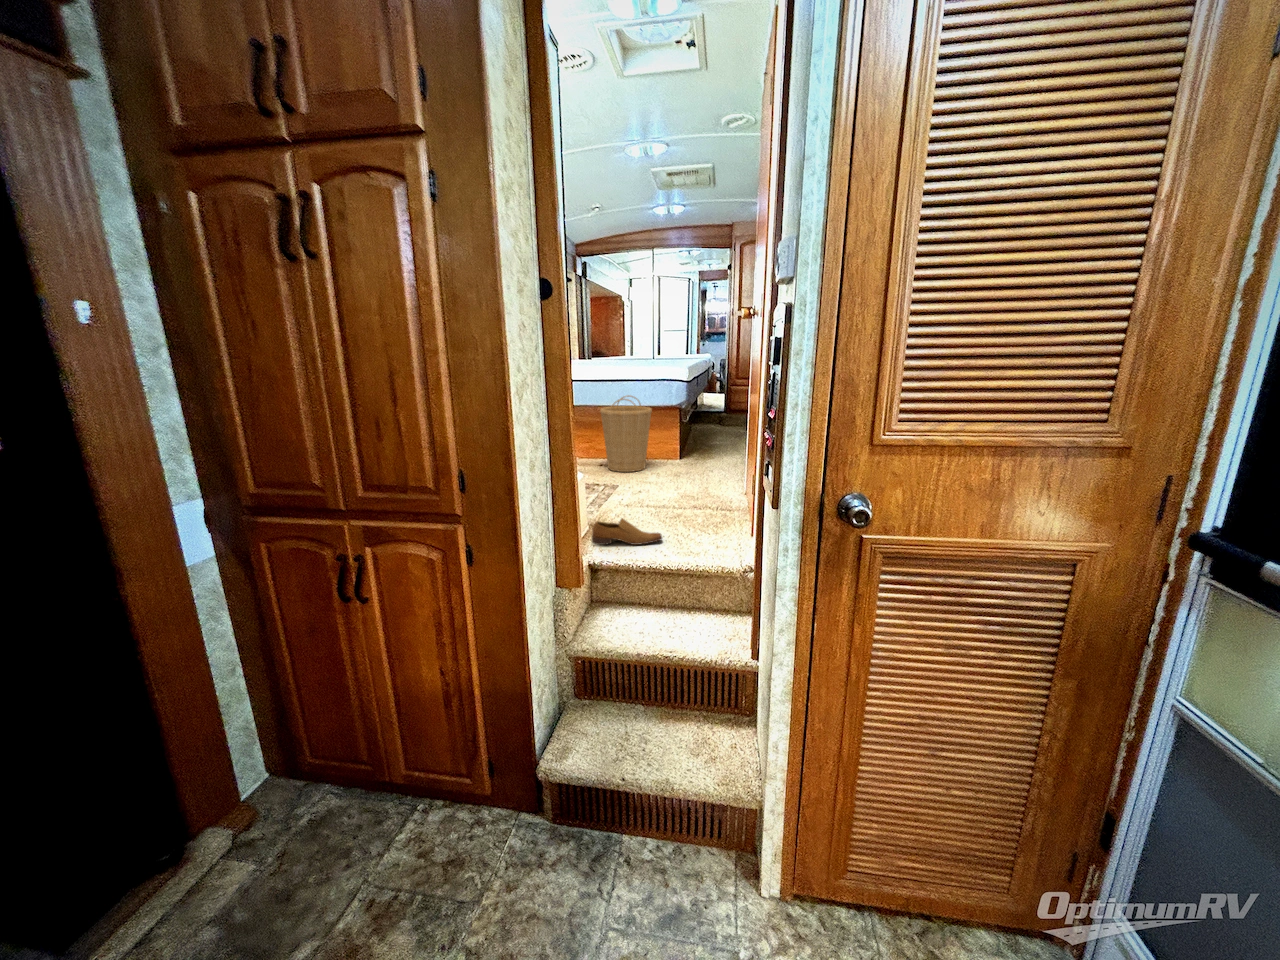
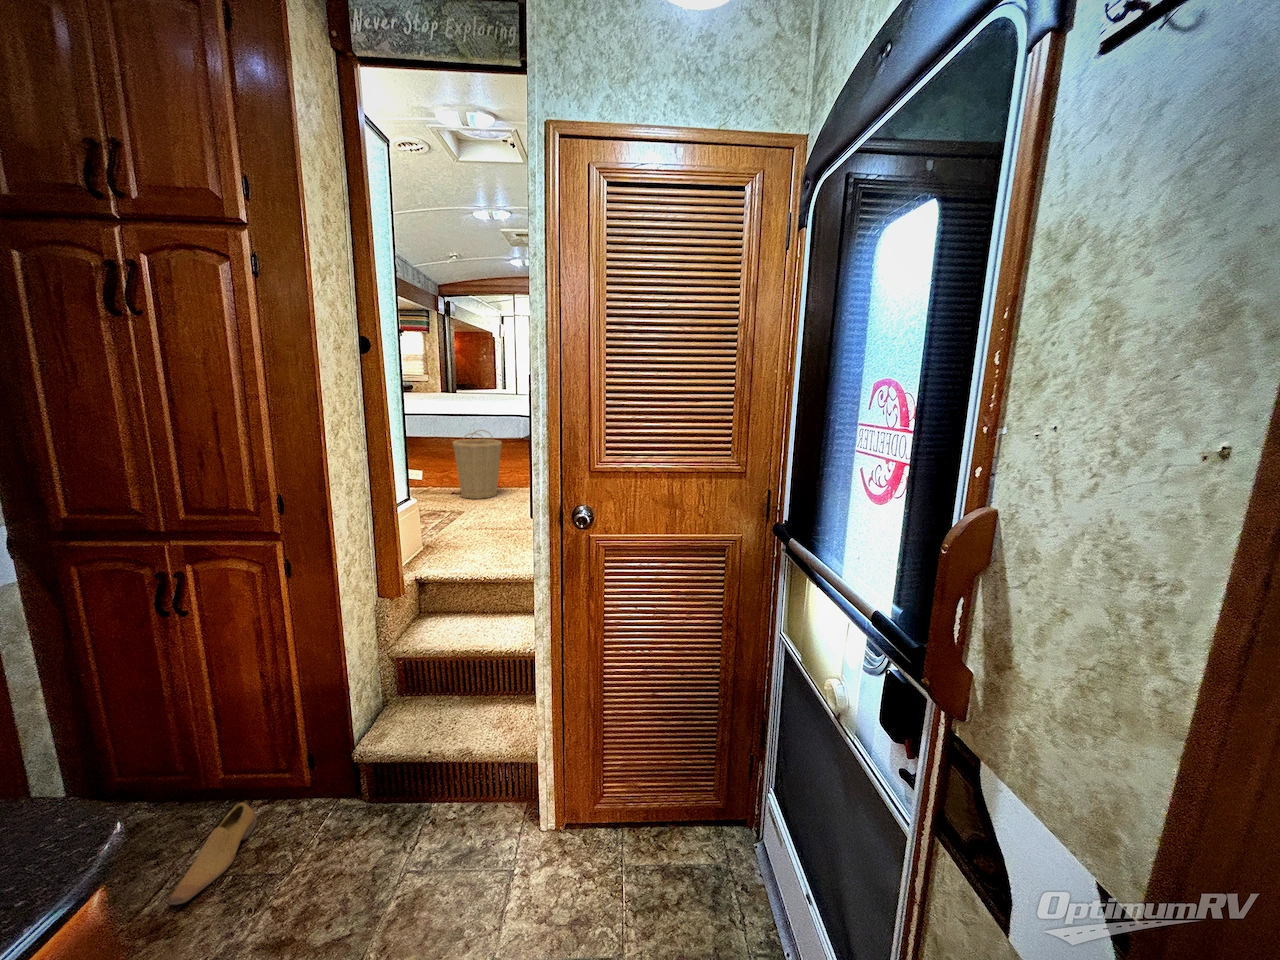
shoe: present [592,518,662,545] -> present [169,803,257,905]

